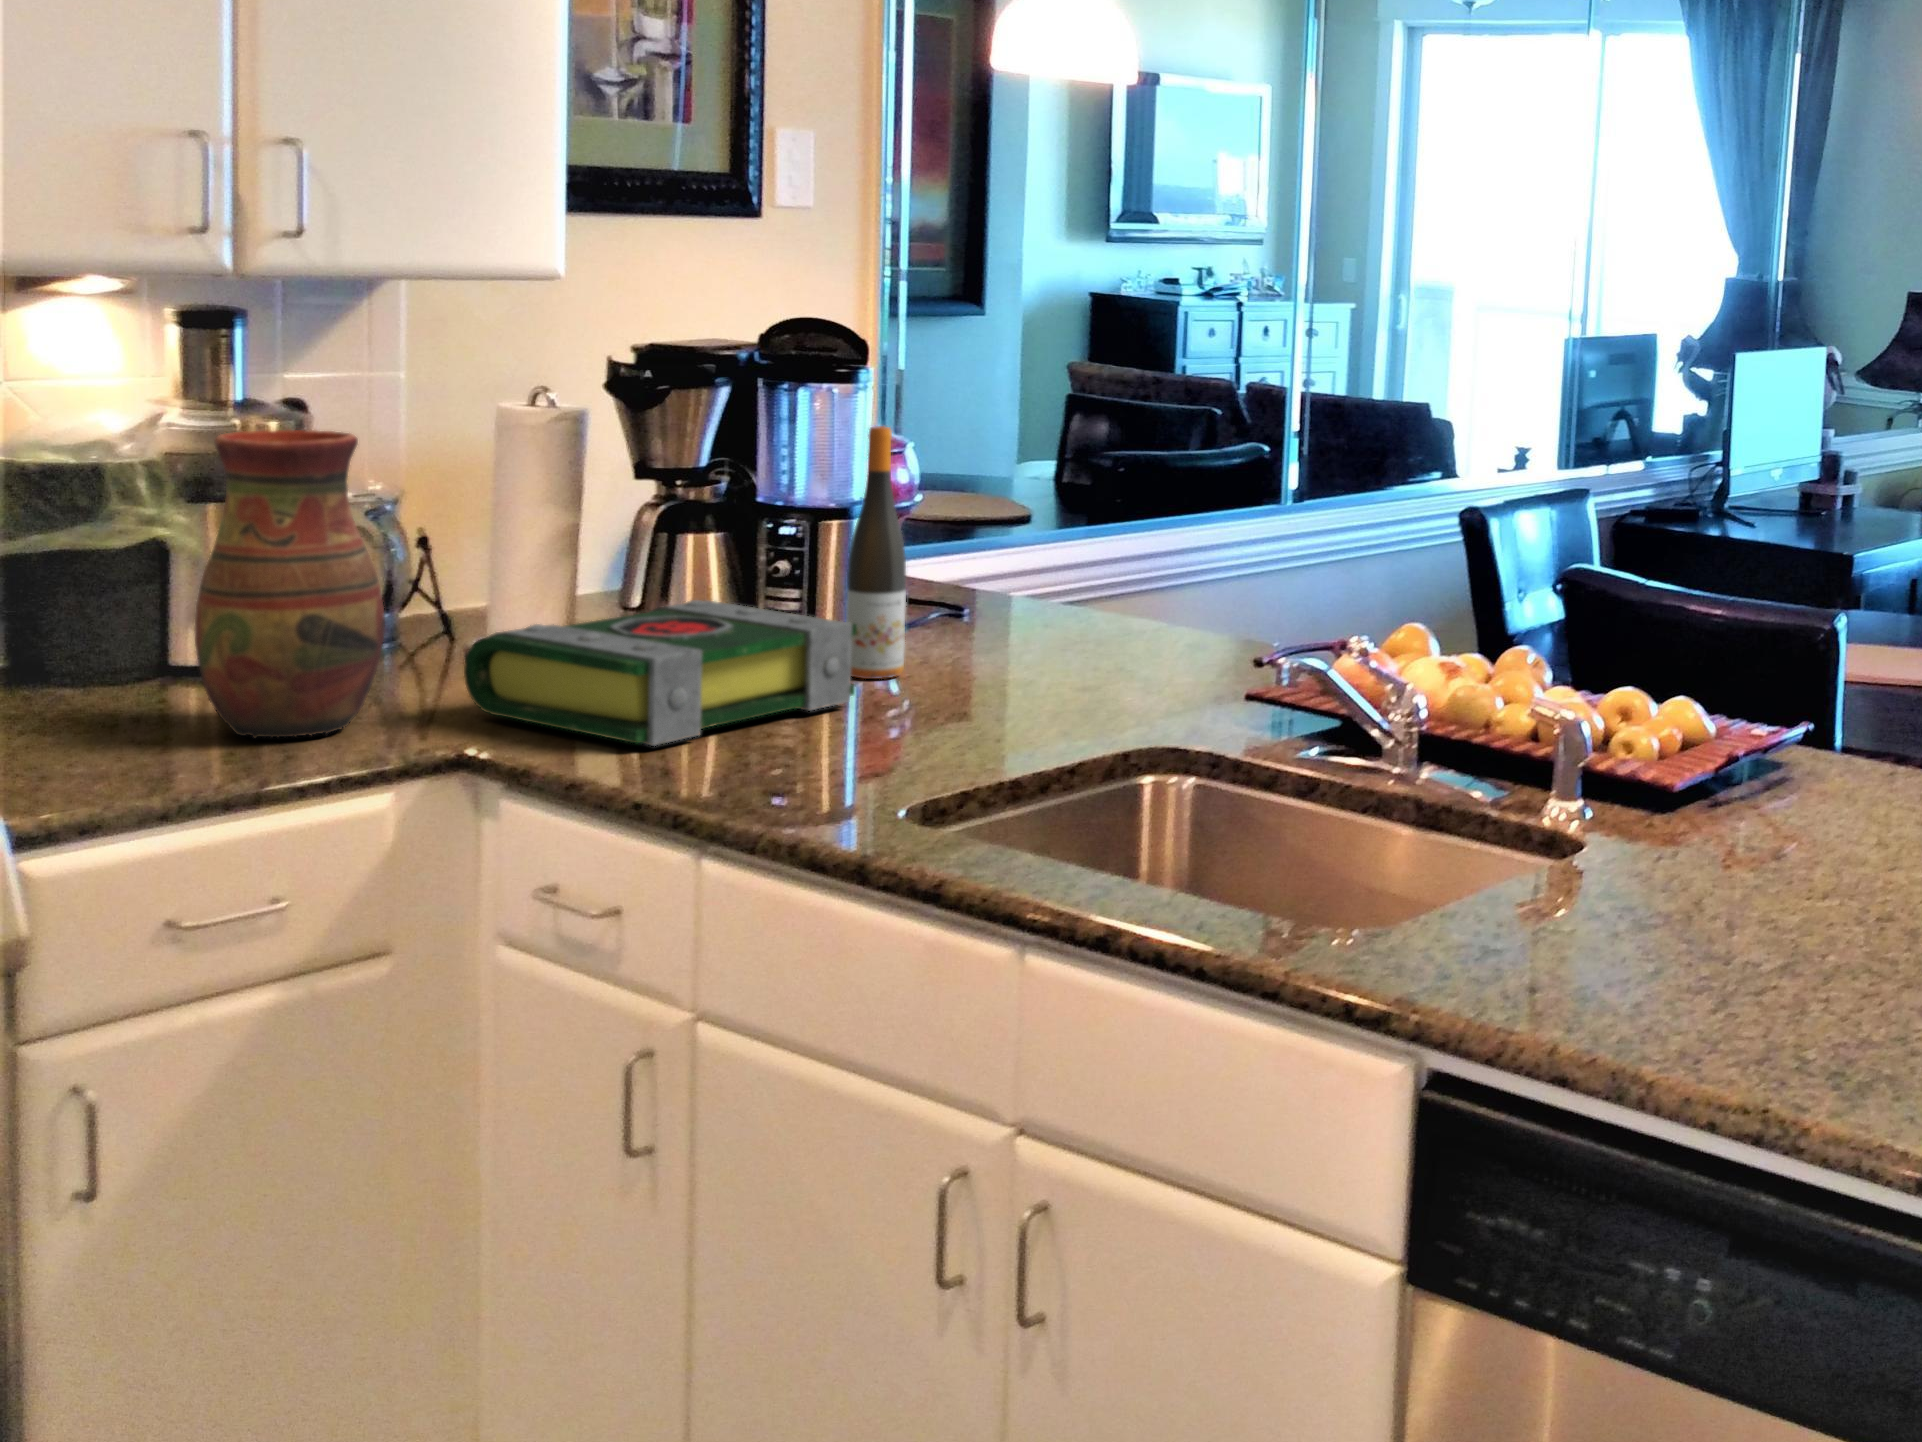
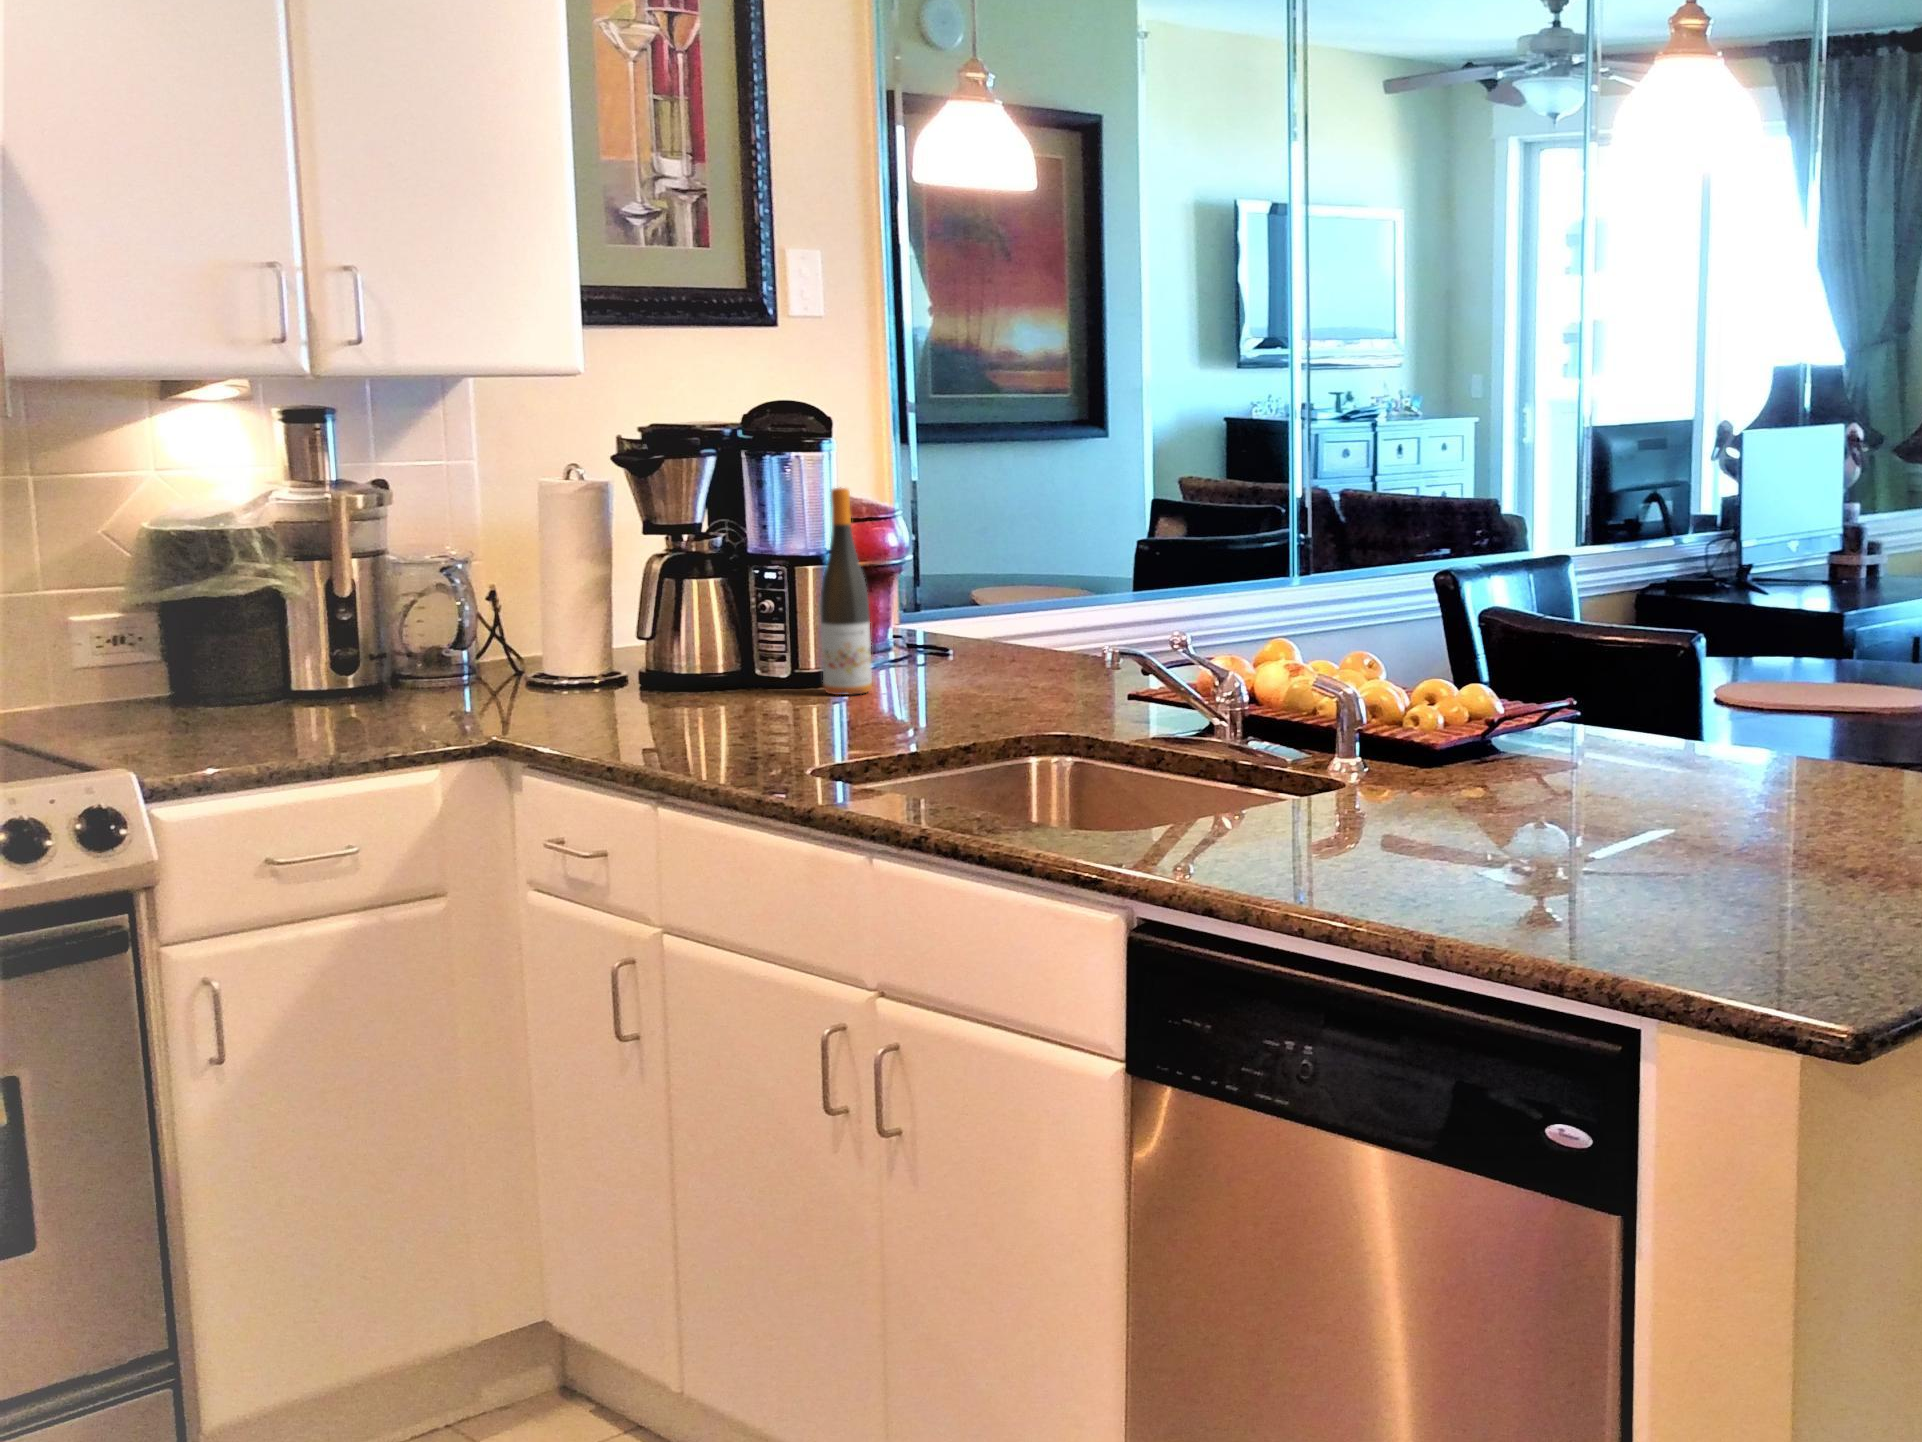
vase: present [194,430,385,738] -> none [287,496,434,734]
book: present [464,600,857,746] -> none [500,631,814,735]

